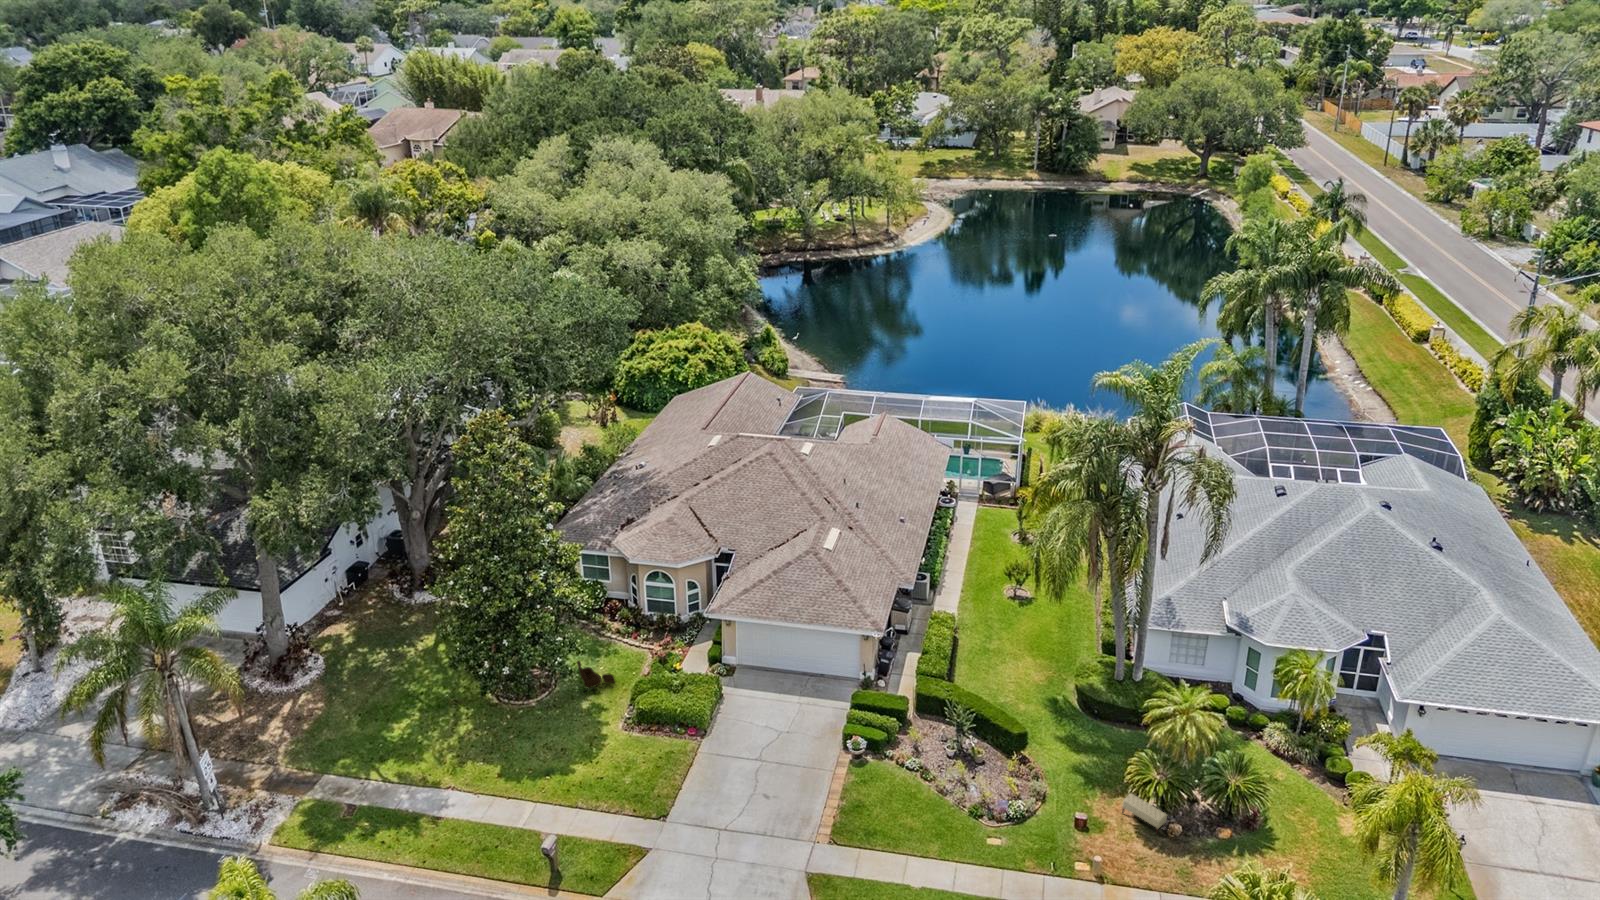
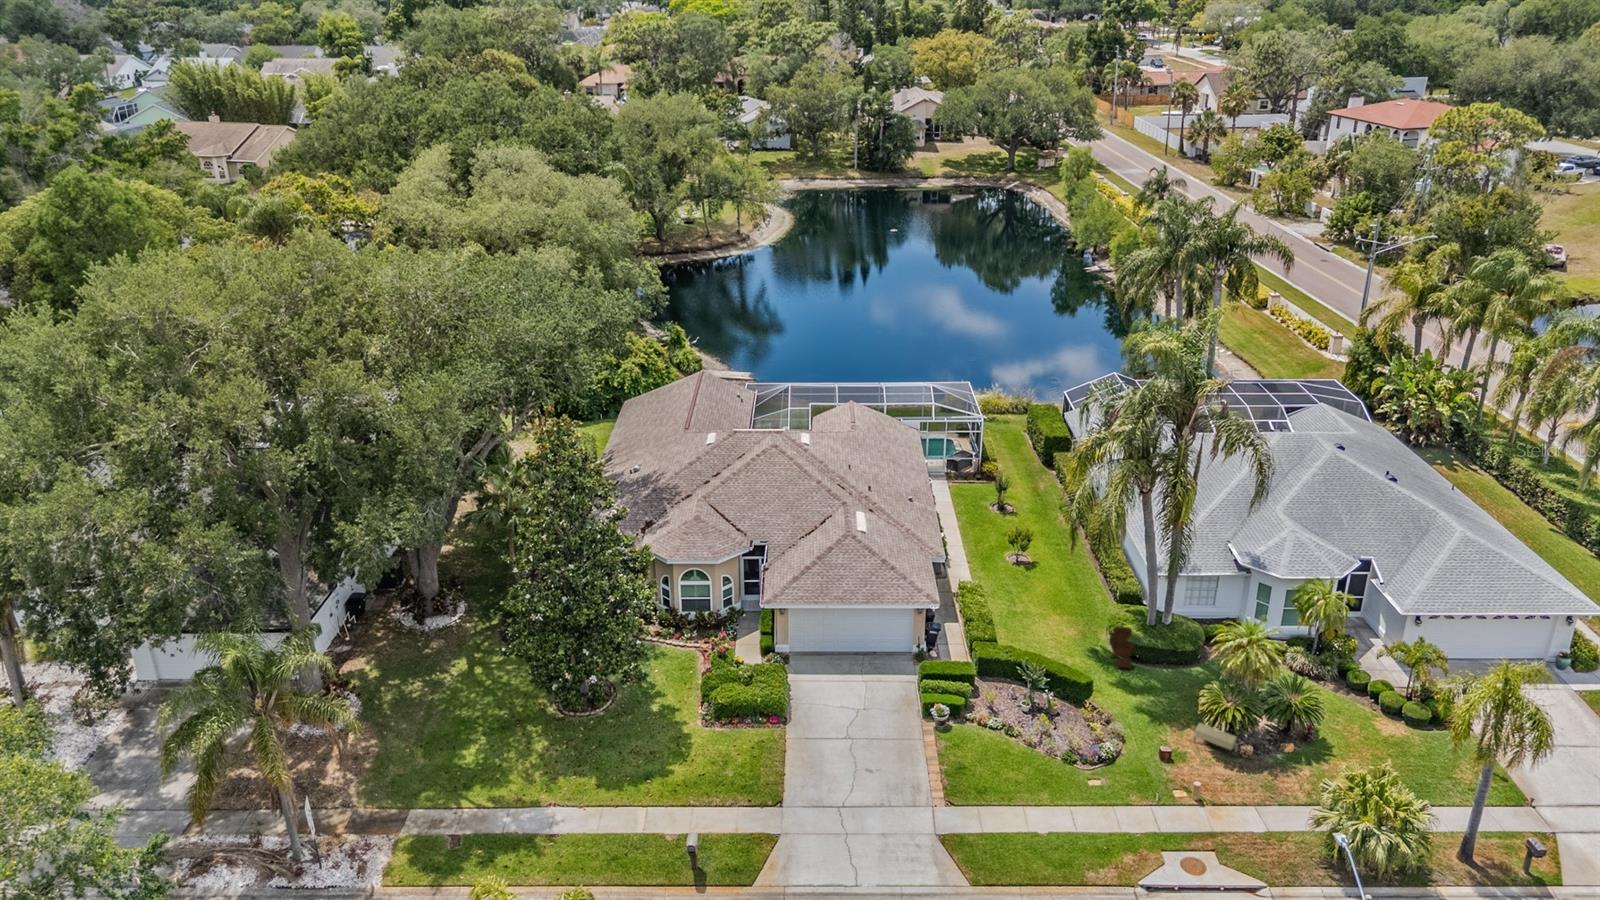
lounge chair: present [577,661,615,692] -> present [1109,626,1135,668]

